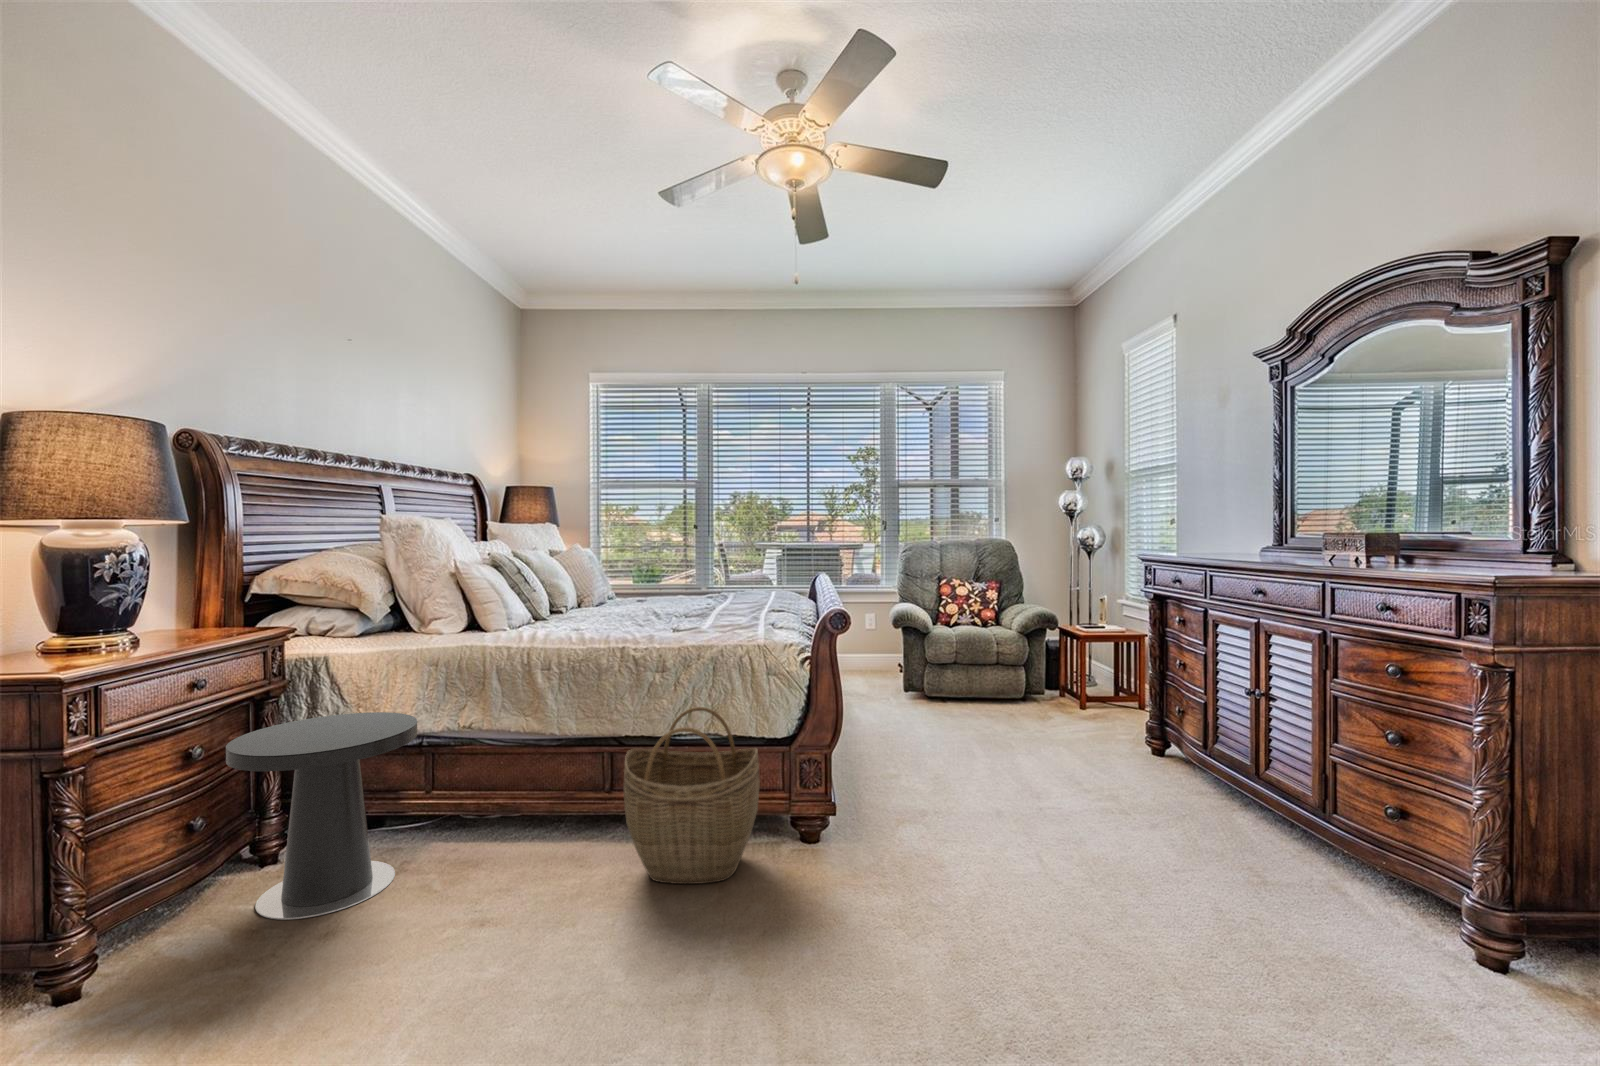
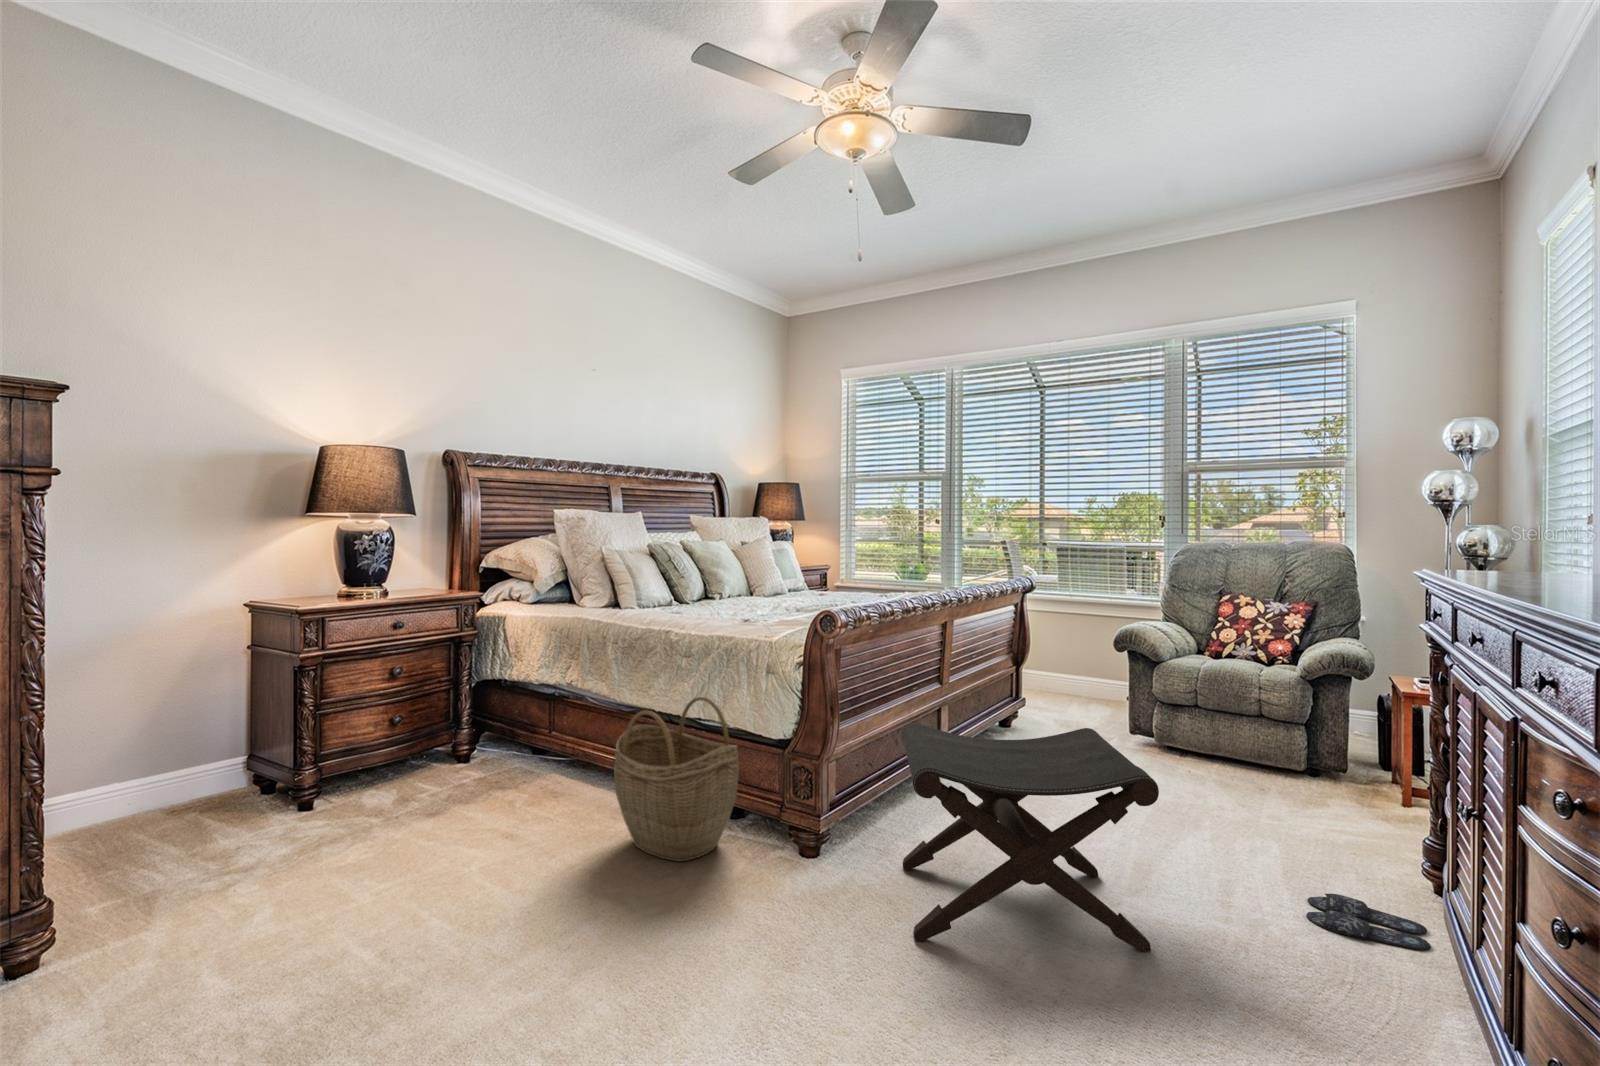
footstool: none [894,679,1115,870] -> present [901,723,1159,952]
side table: present [226,712,417,920] -> none [404,660,531,800]
slippers: none [1127,764,1204,785] -> present [1306,894,1431,951]

